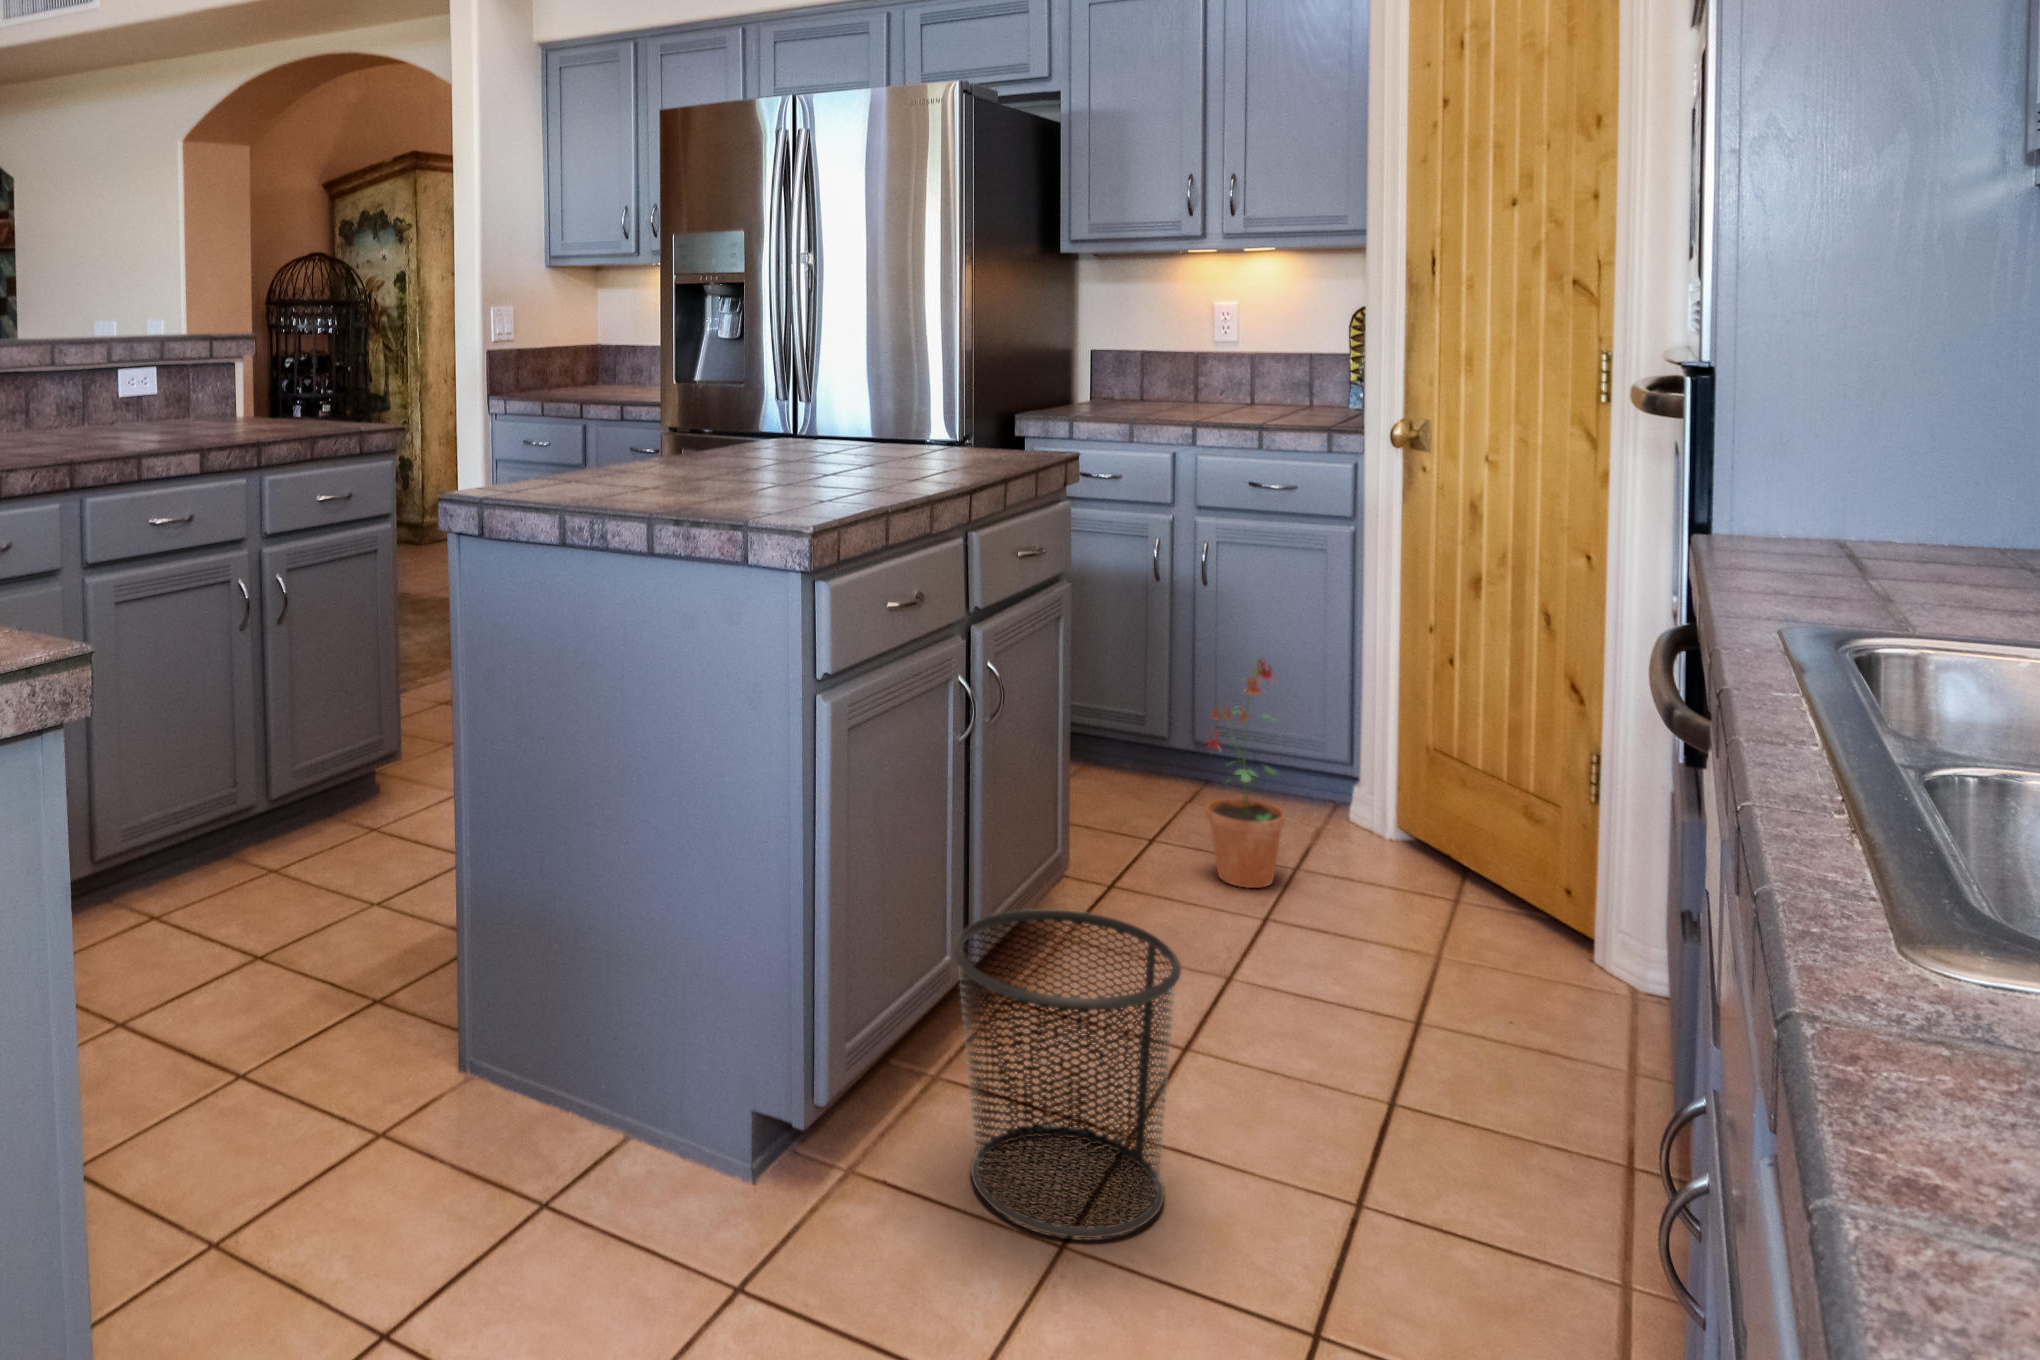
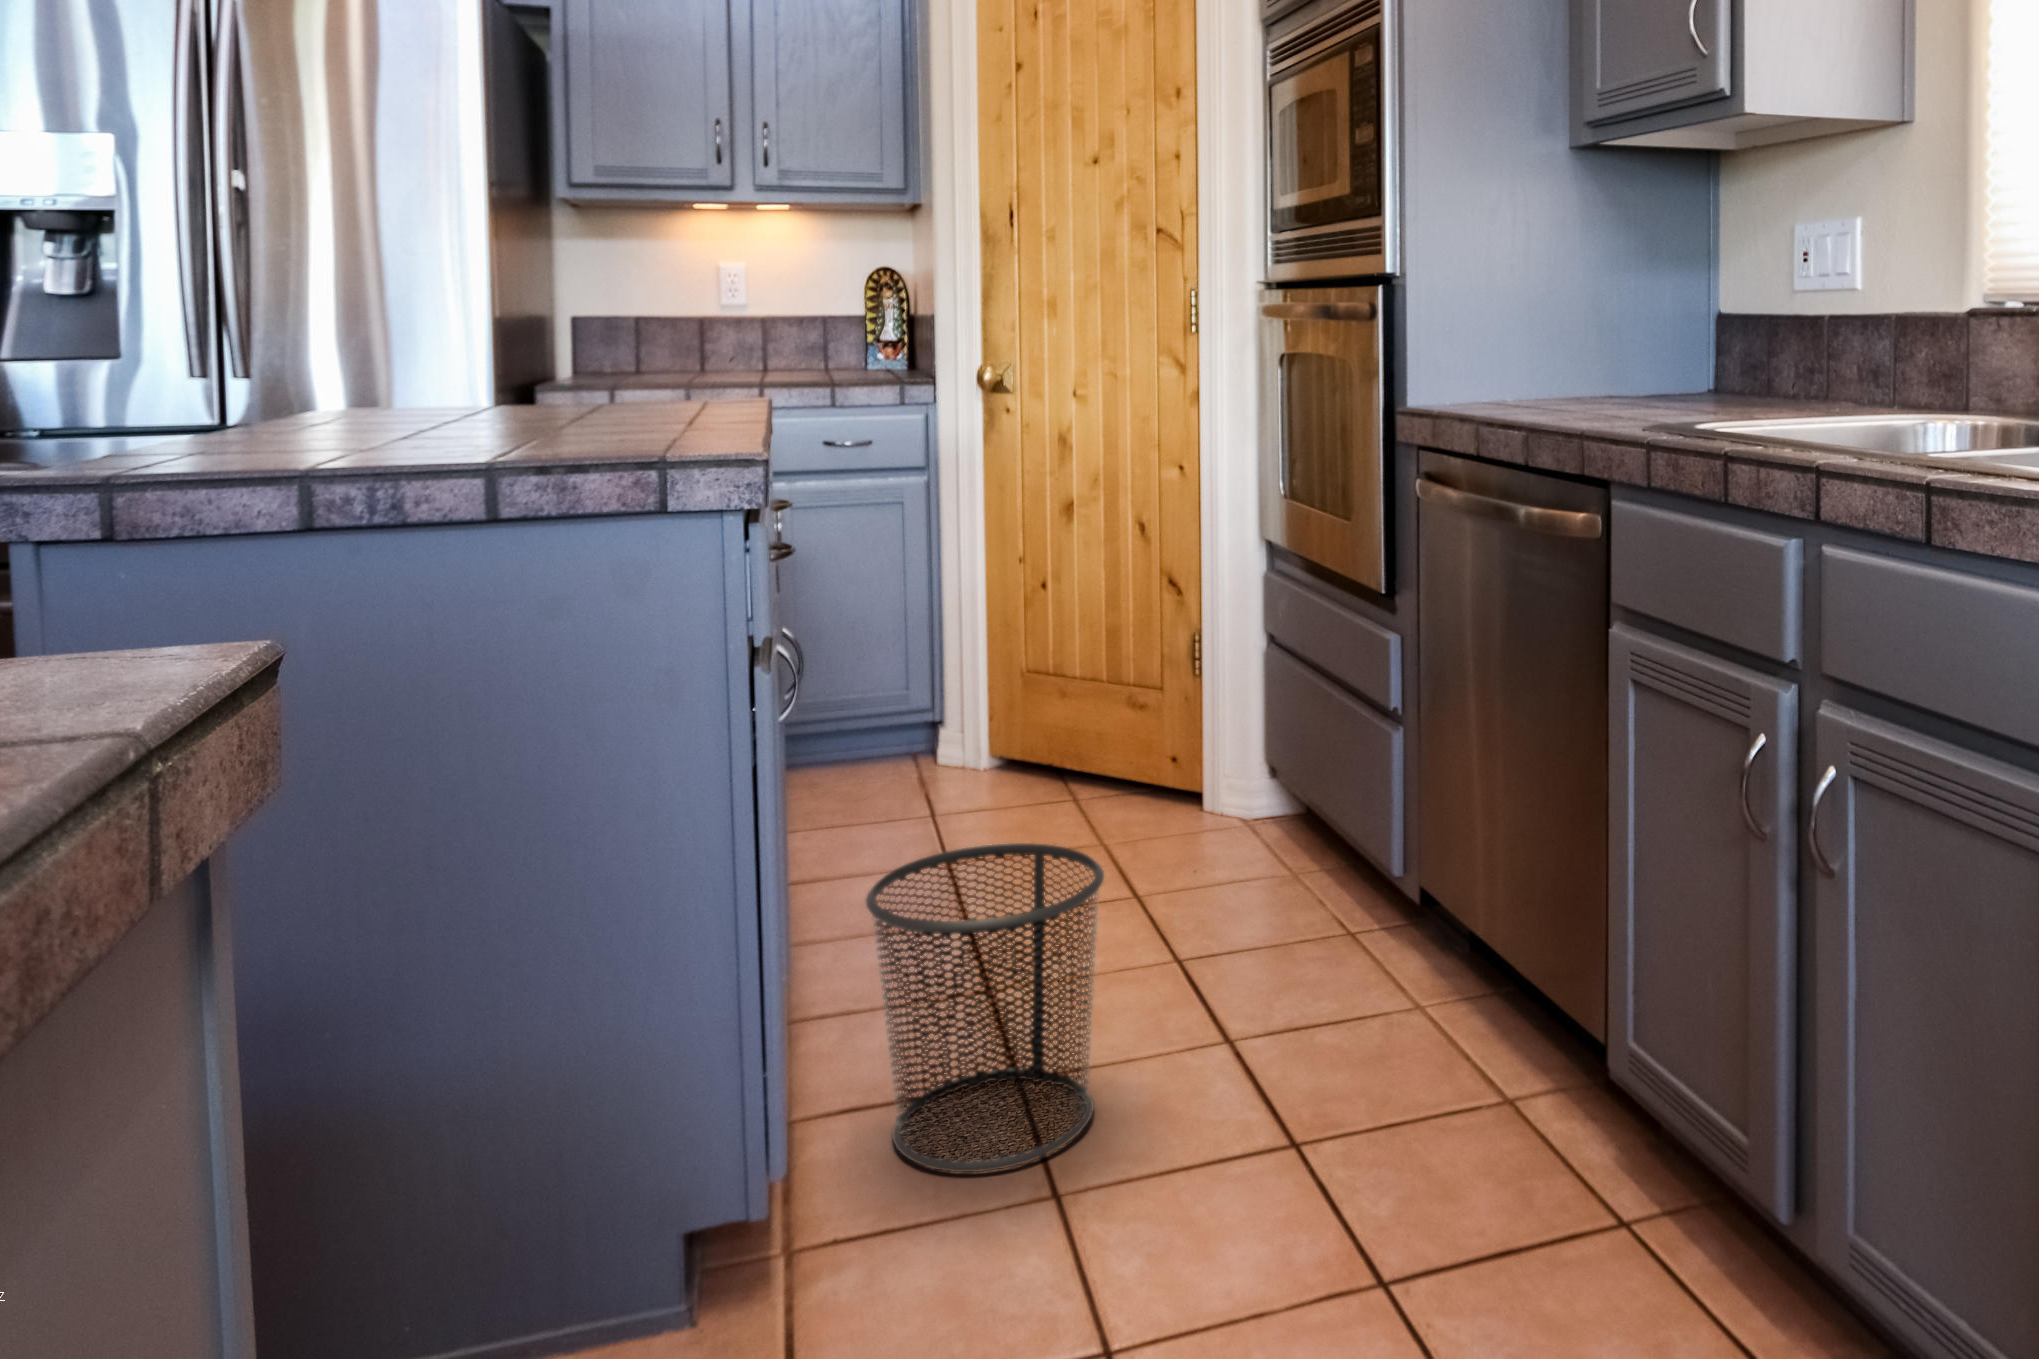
potted plant: present [1206,659,1285,888] -> none [837,610,933,846]

